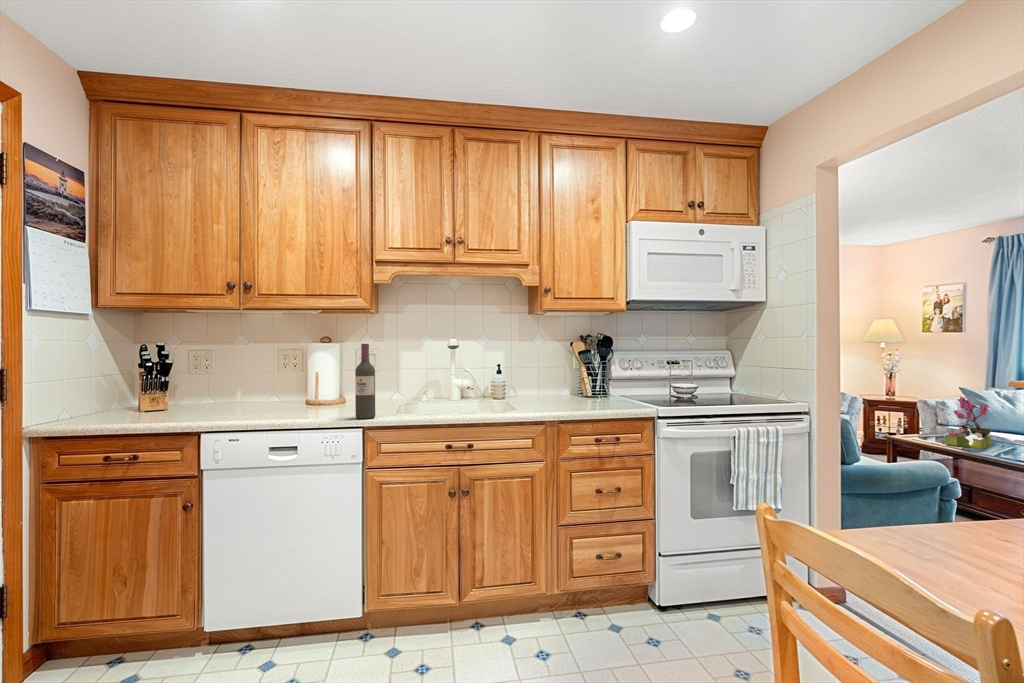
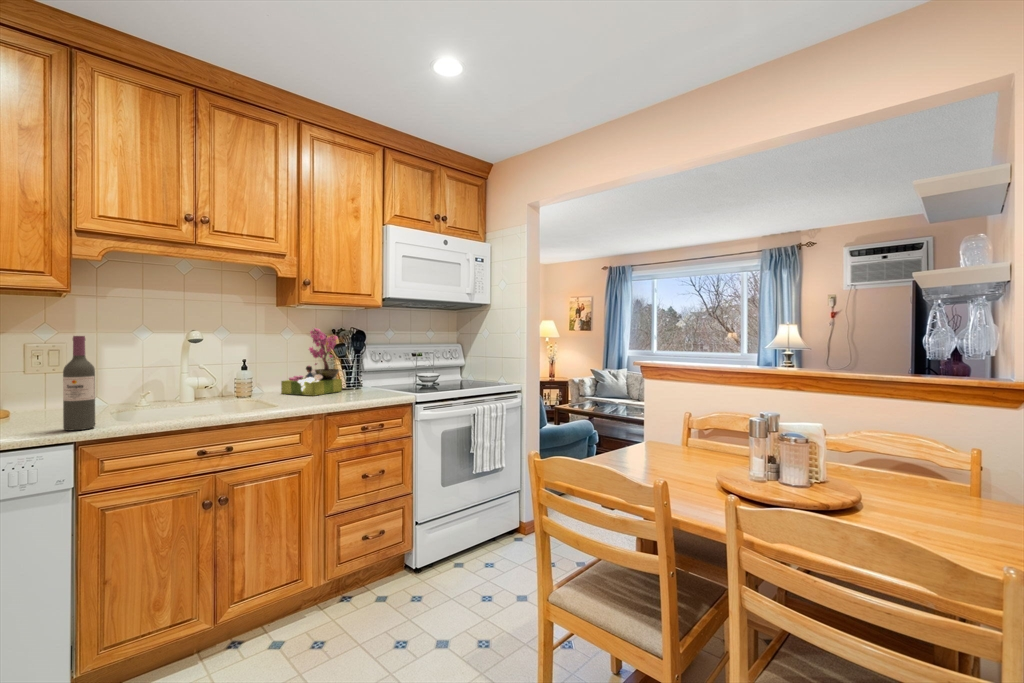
flower arrangement: present [945,397,992,449] -> present [281,328,342,396]

